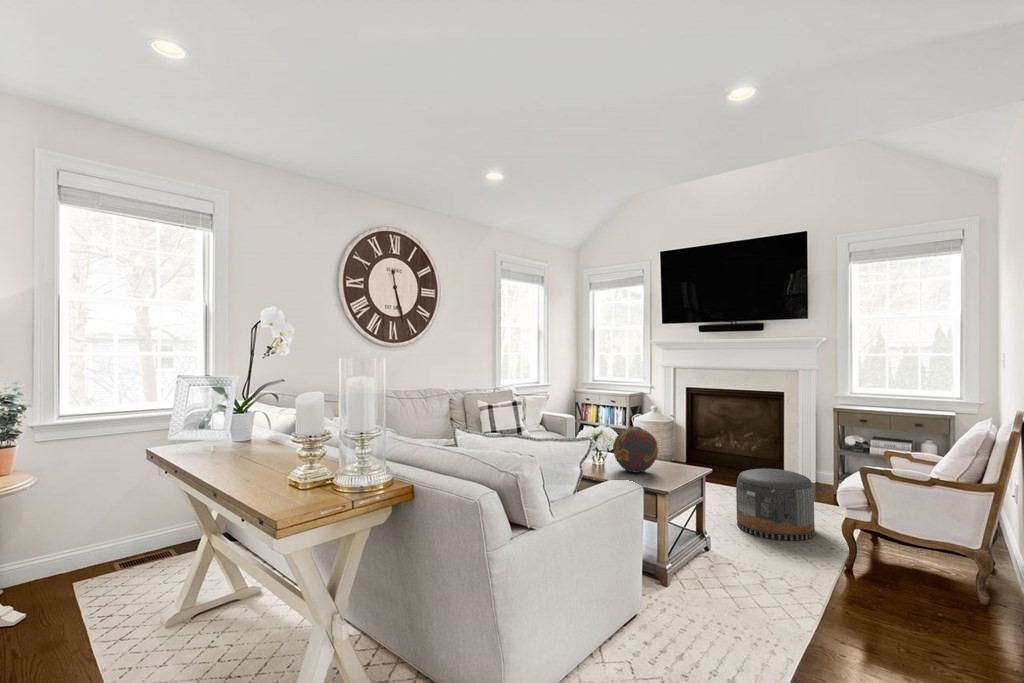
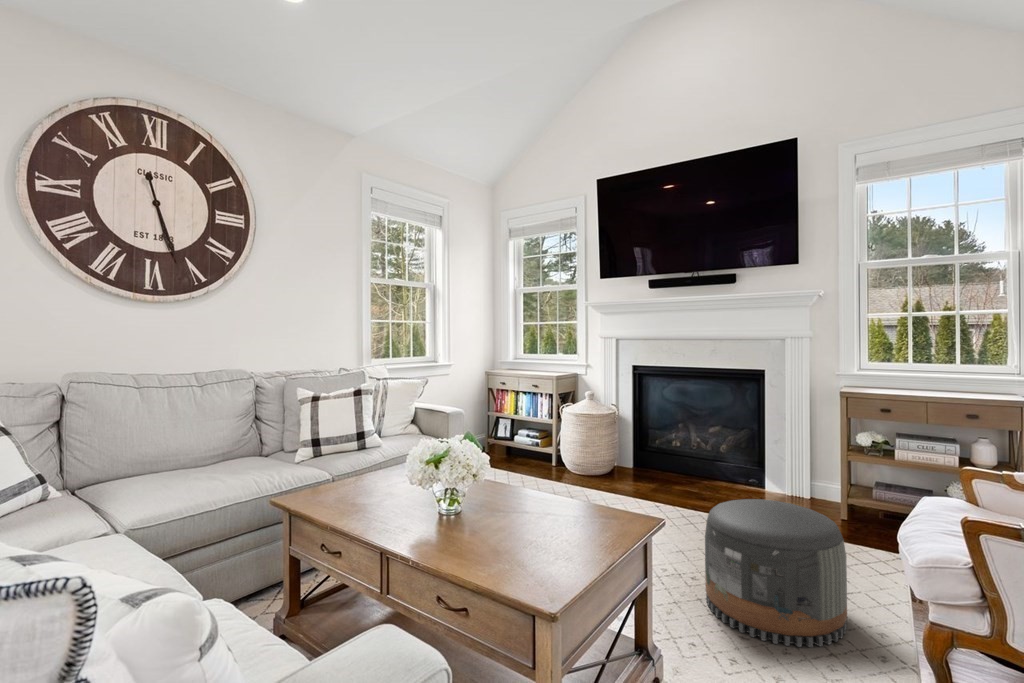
decorative orb: present [613,426,658,473] -> none [460,438,552,537]

